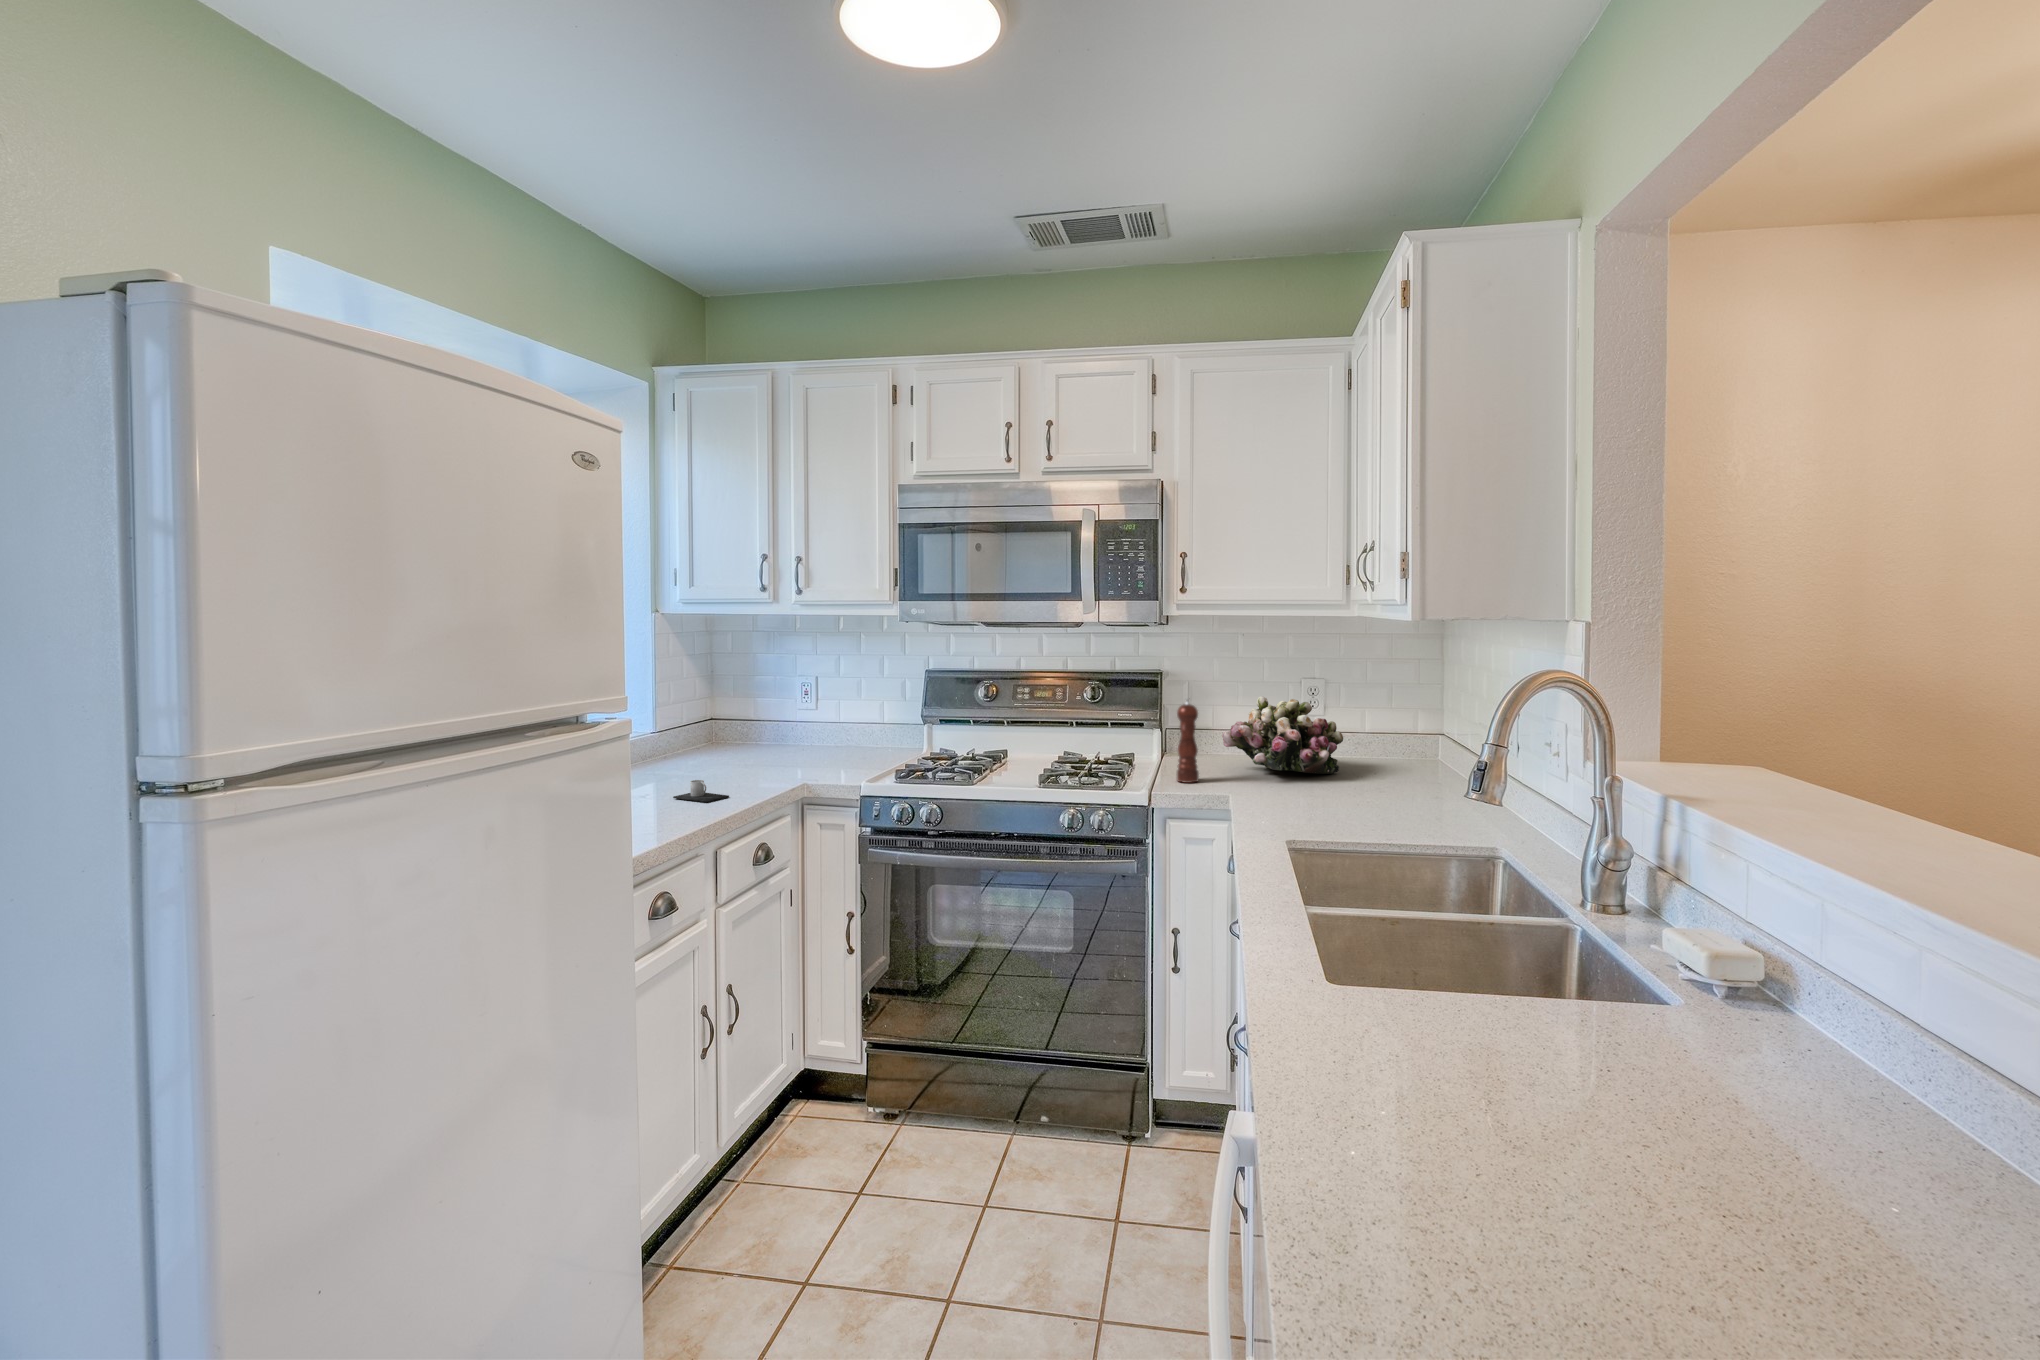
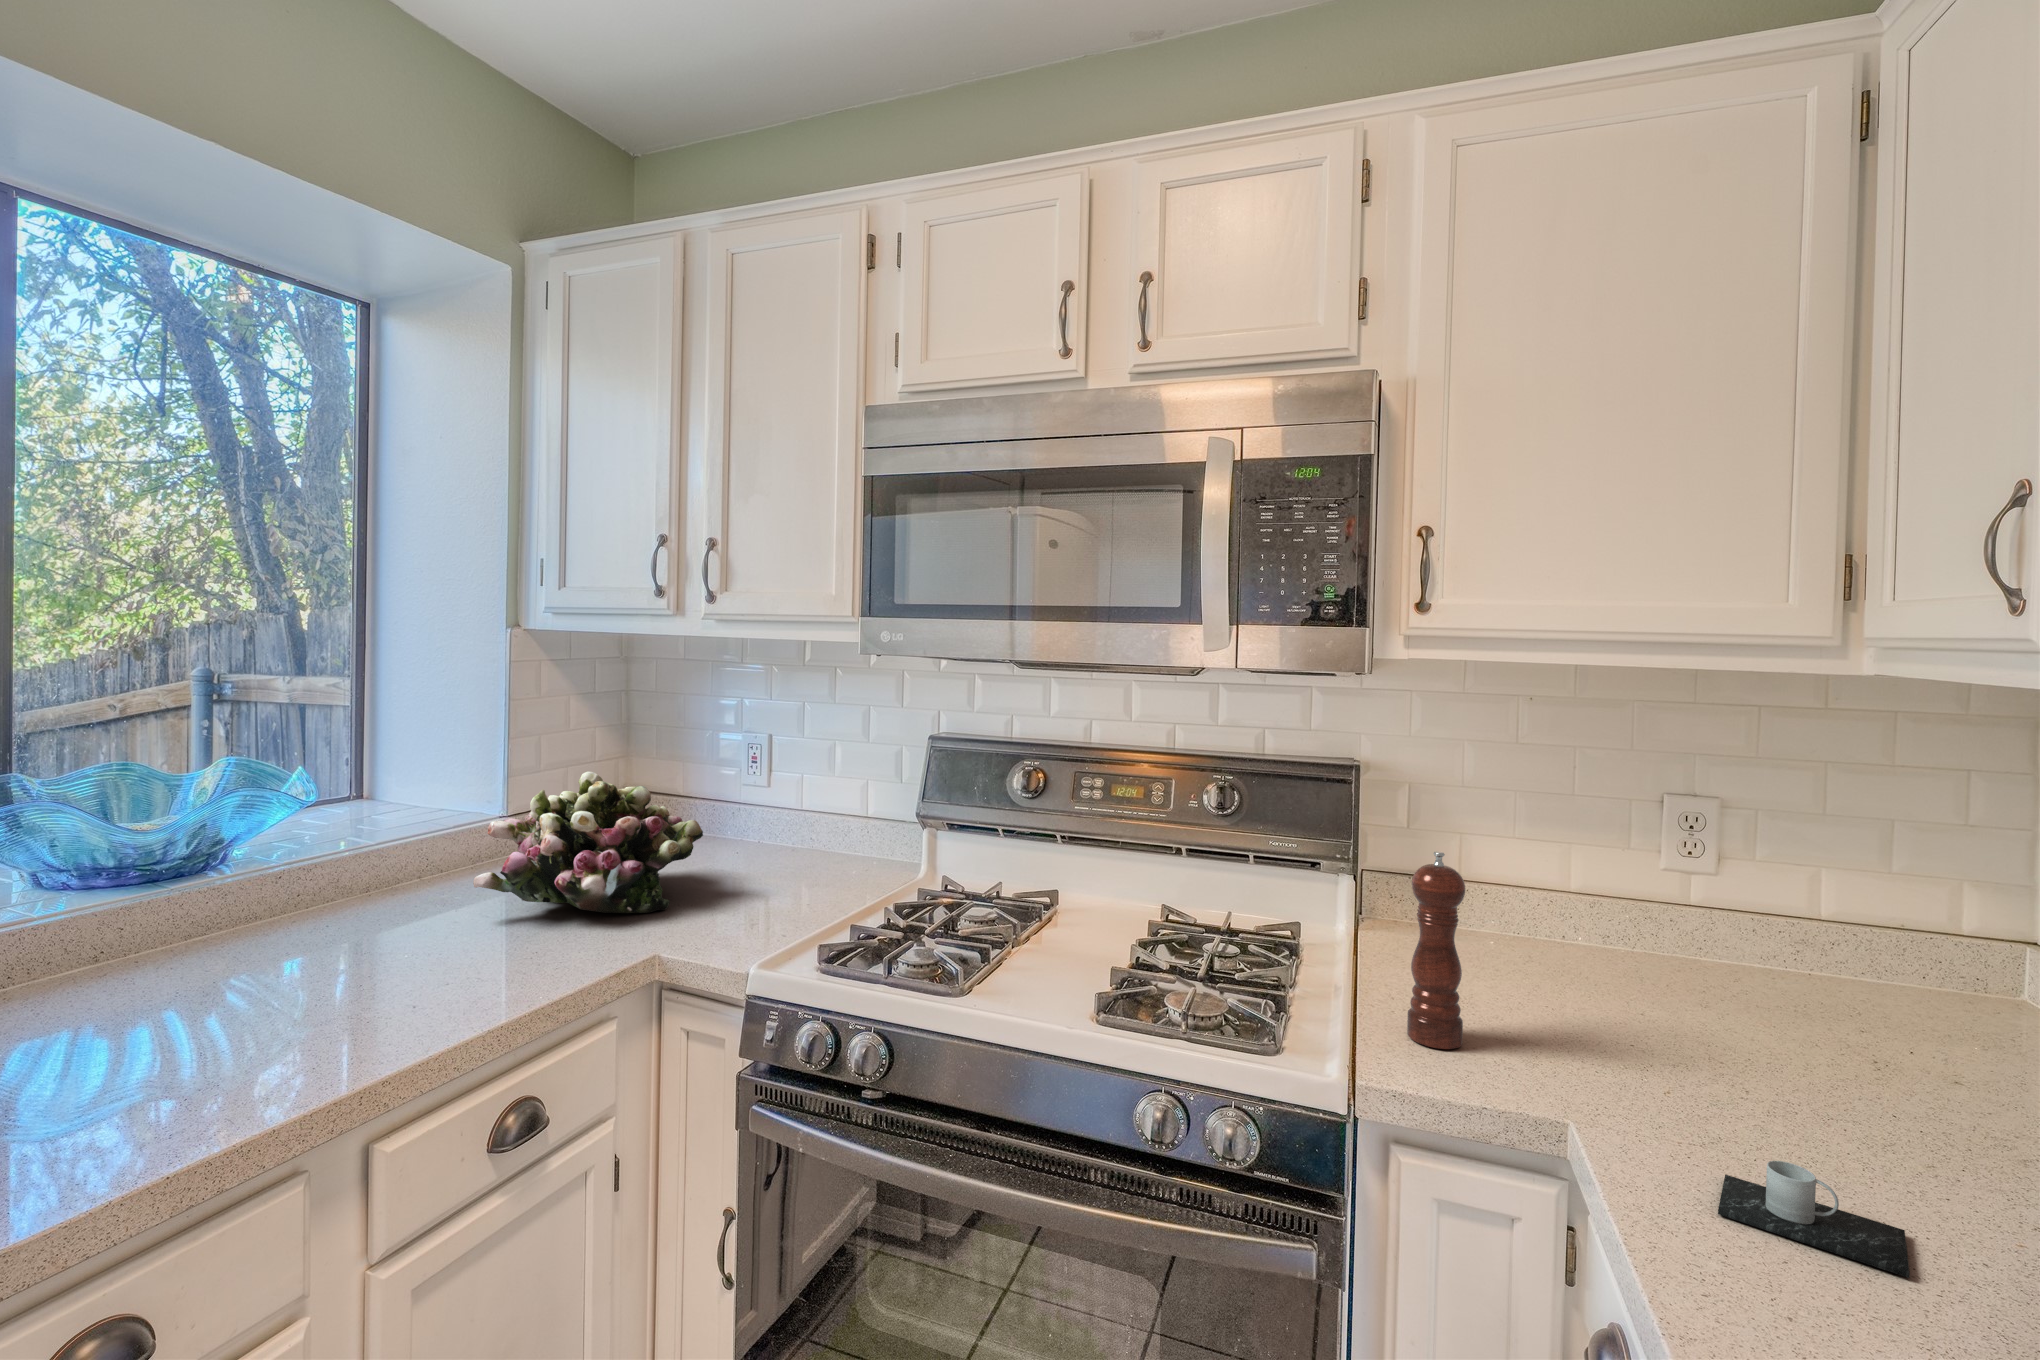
flower arrangement: present [1222,696,1343,774] -> present [473,772,703,913]
mug: present [673,780,729,803] -> present [1718,1161,1909,1278]

